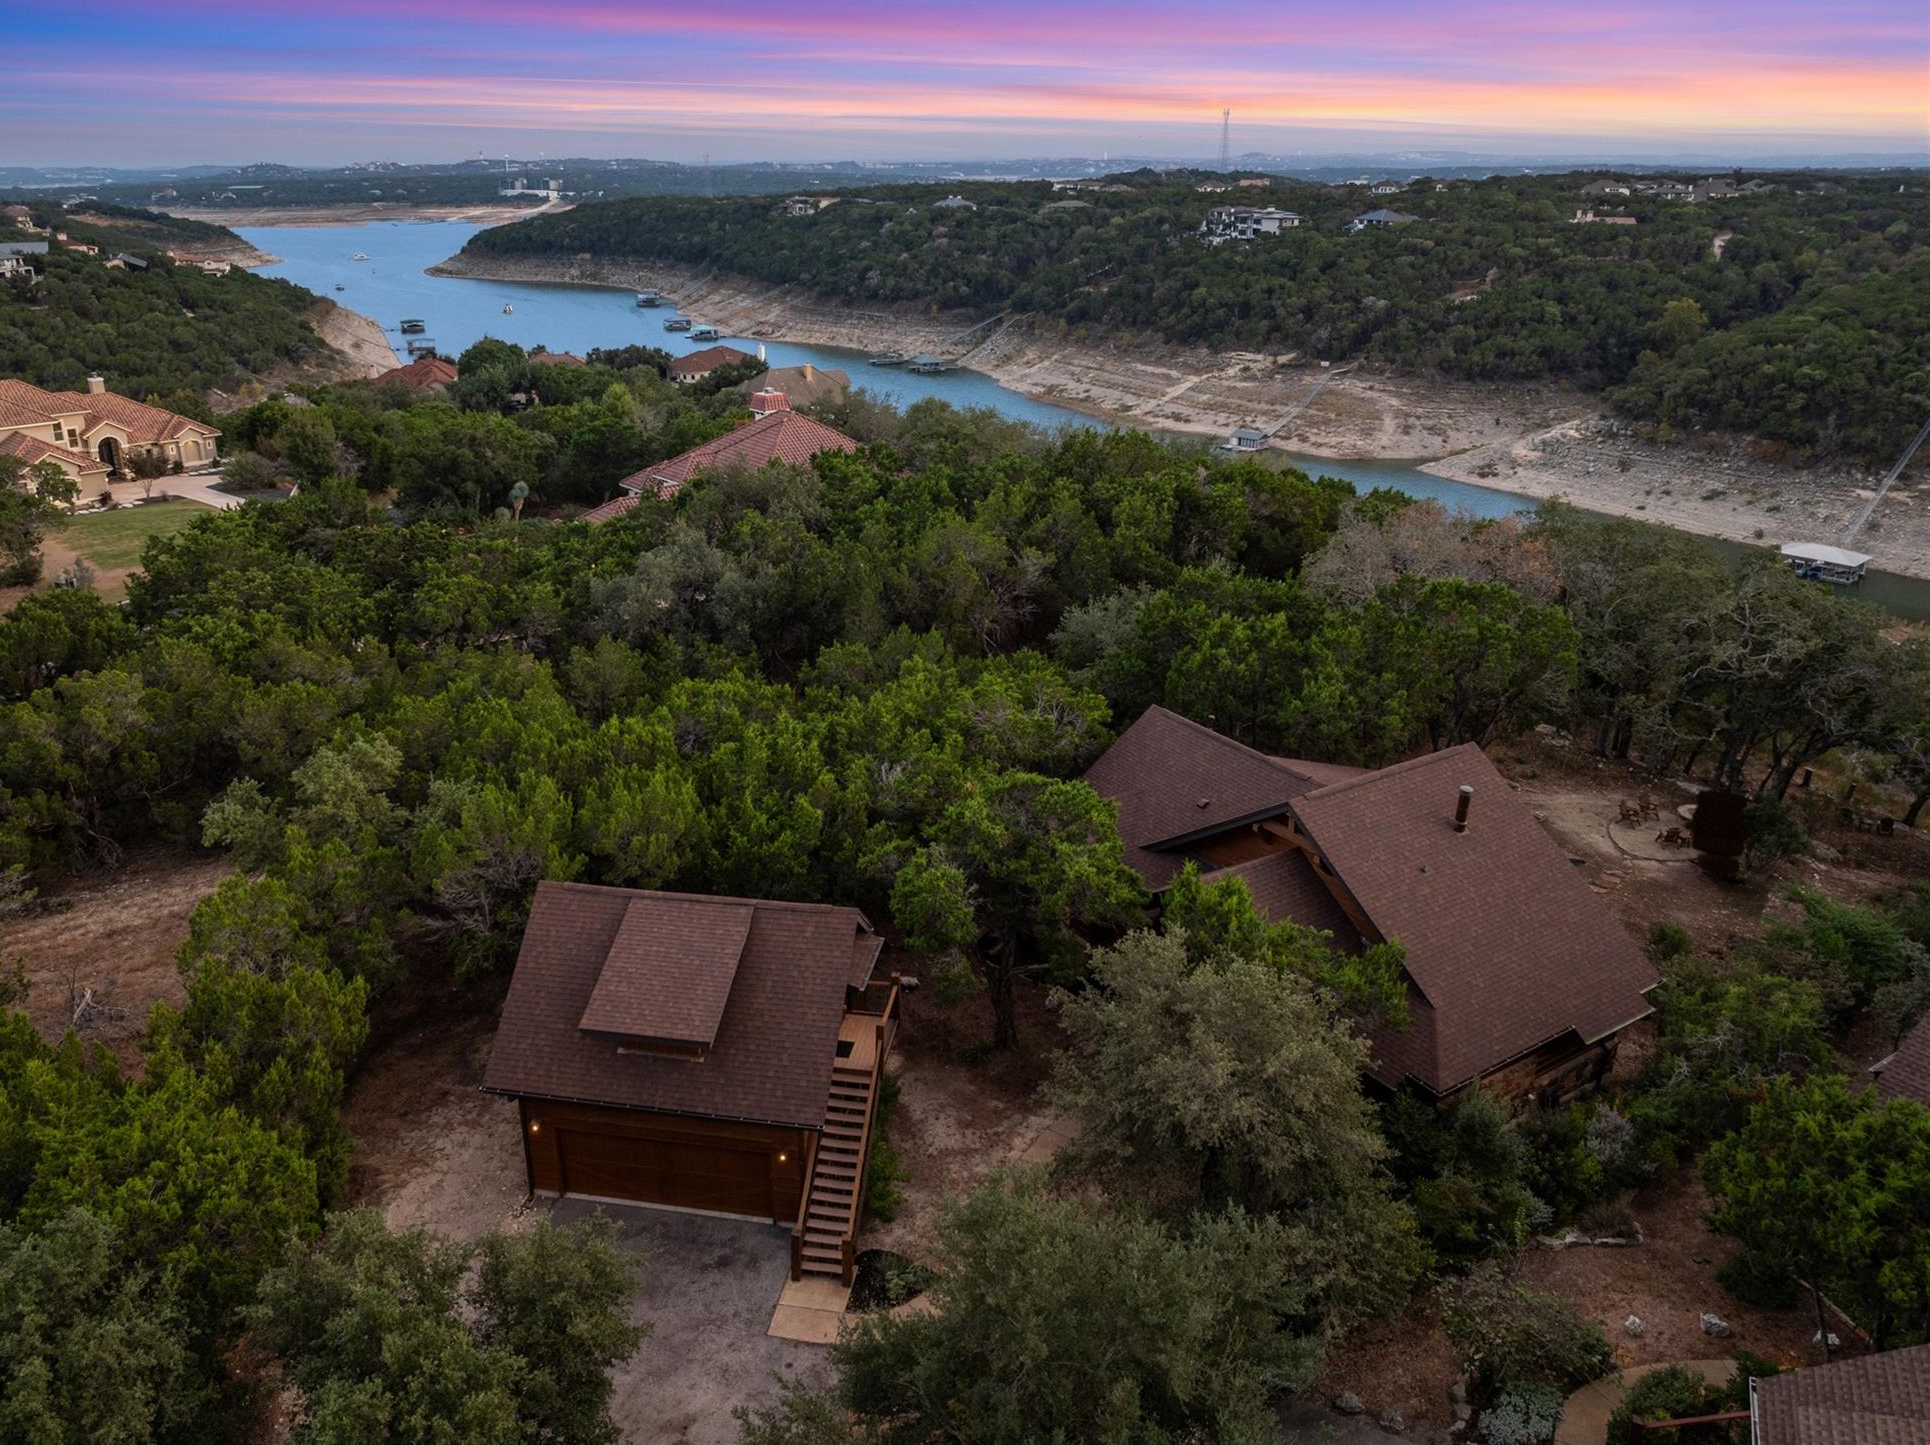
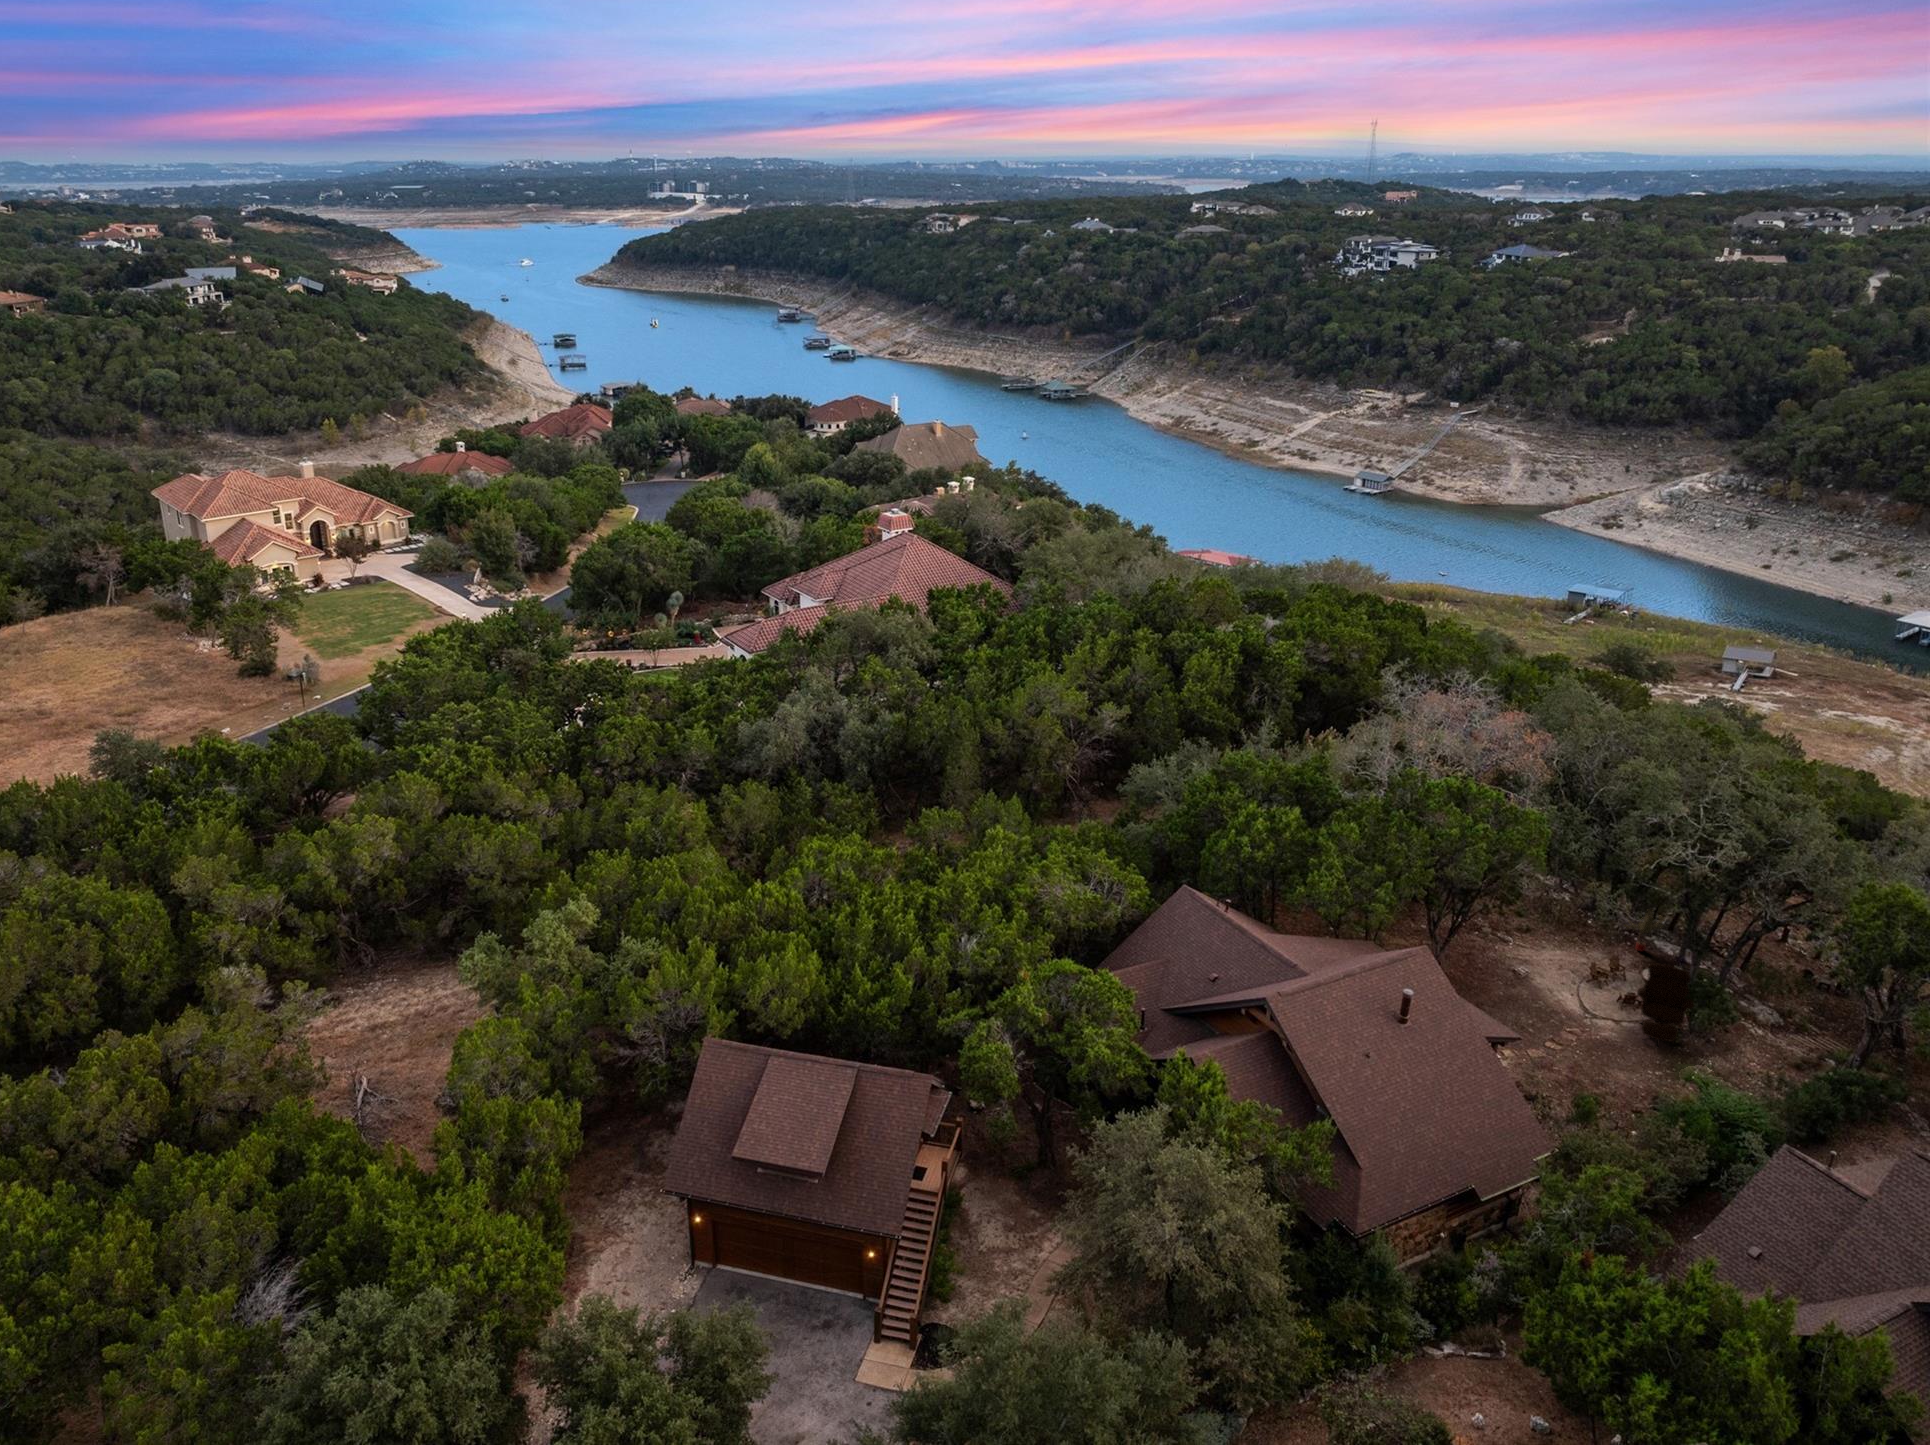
potted tree: none [1645,741,1695,793] -> present [1624,911,1665,952]

